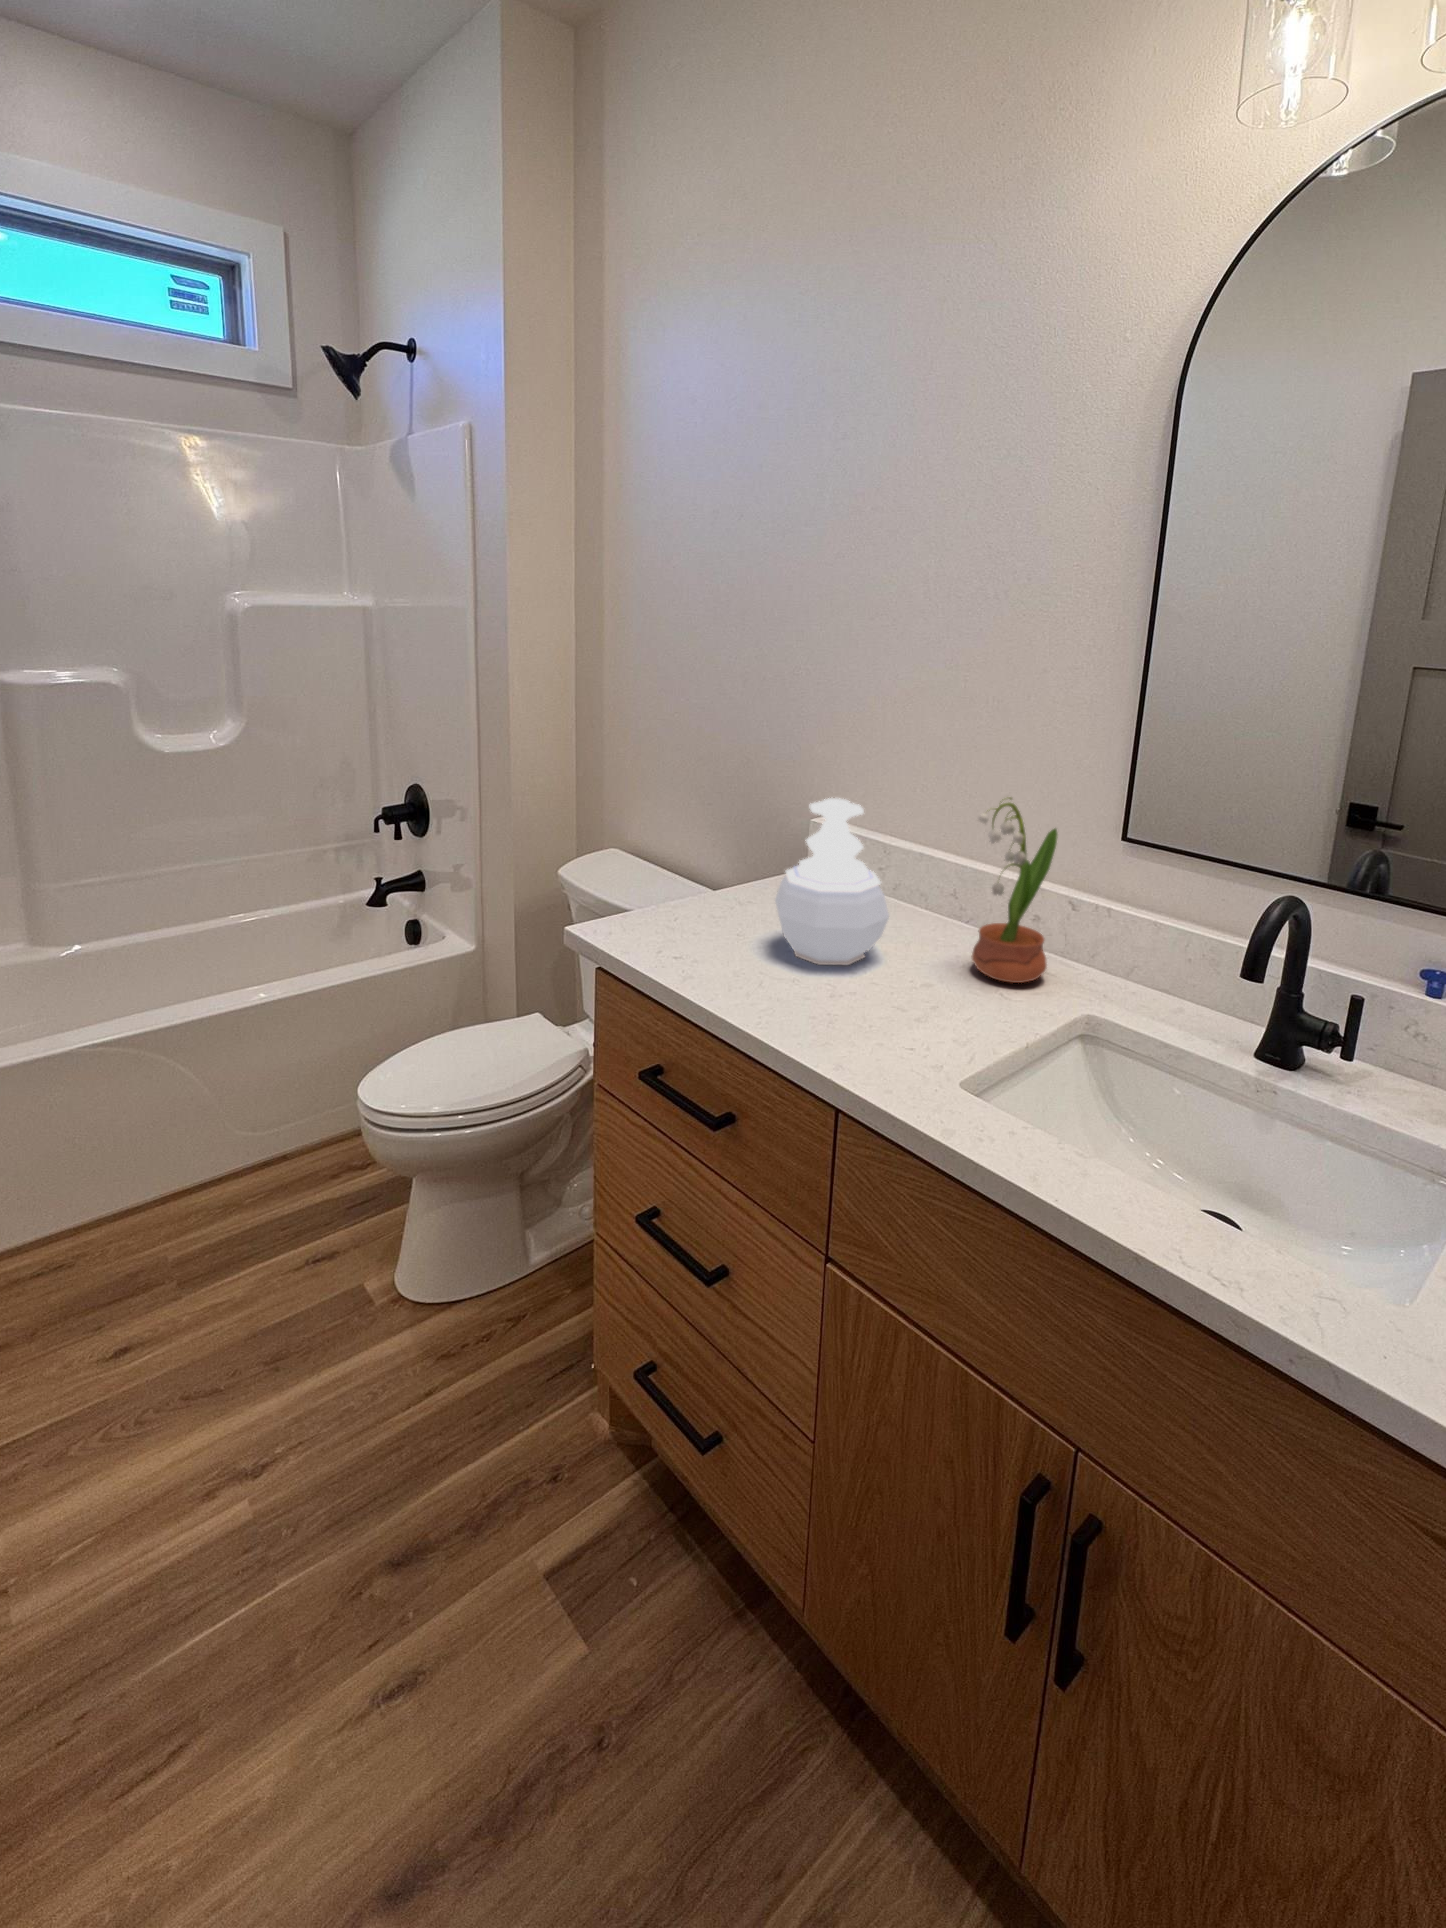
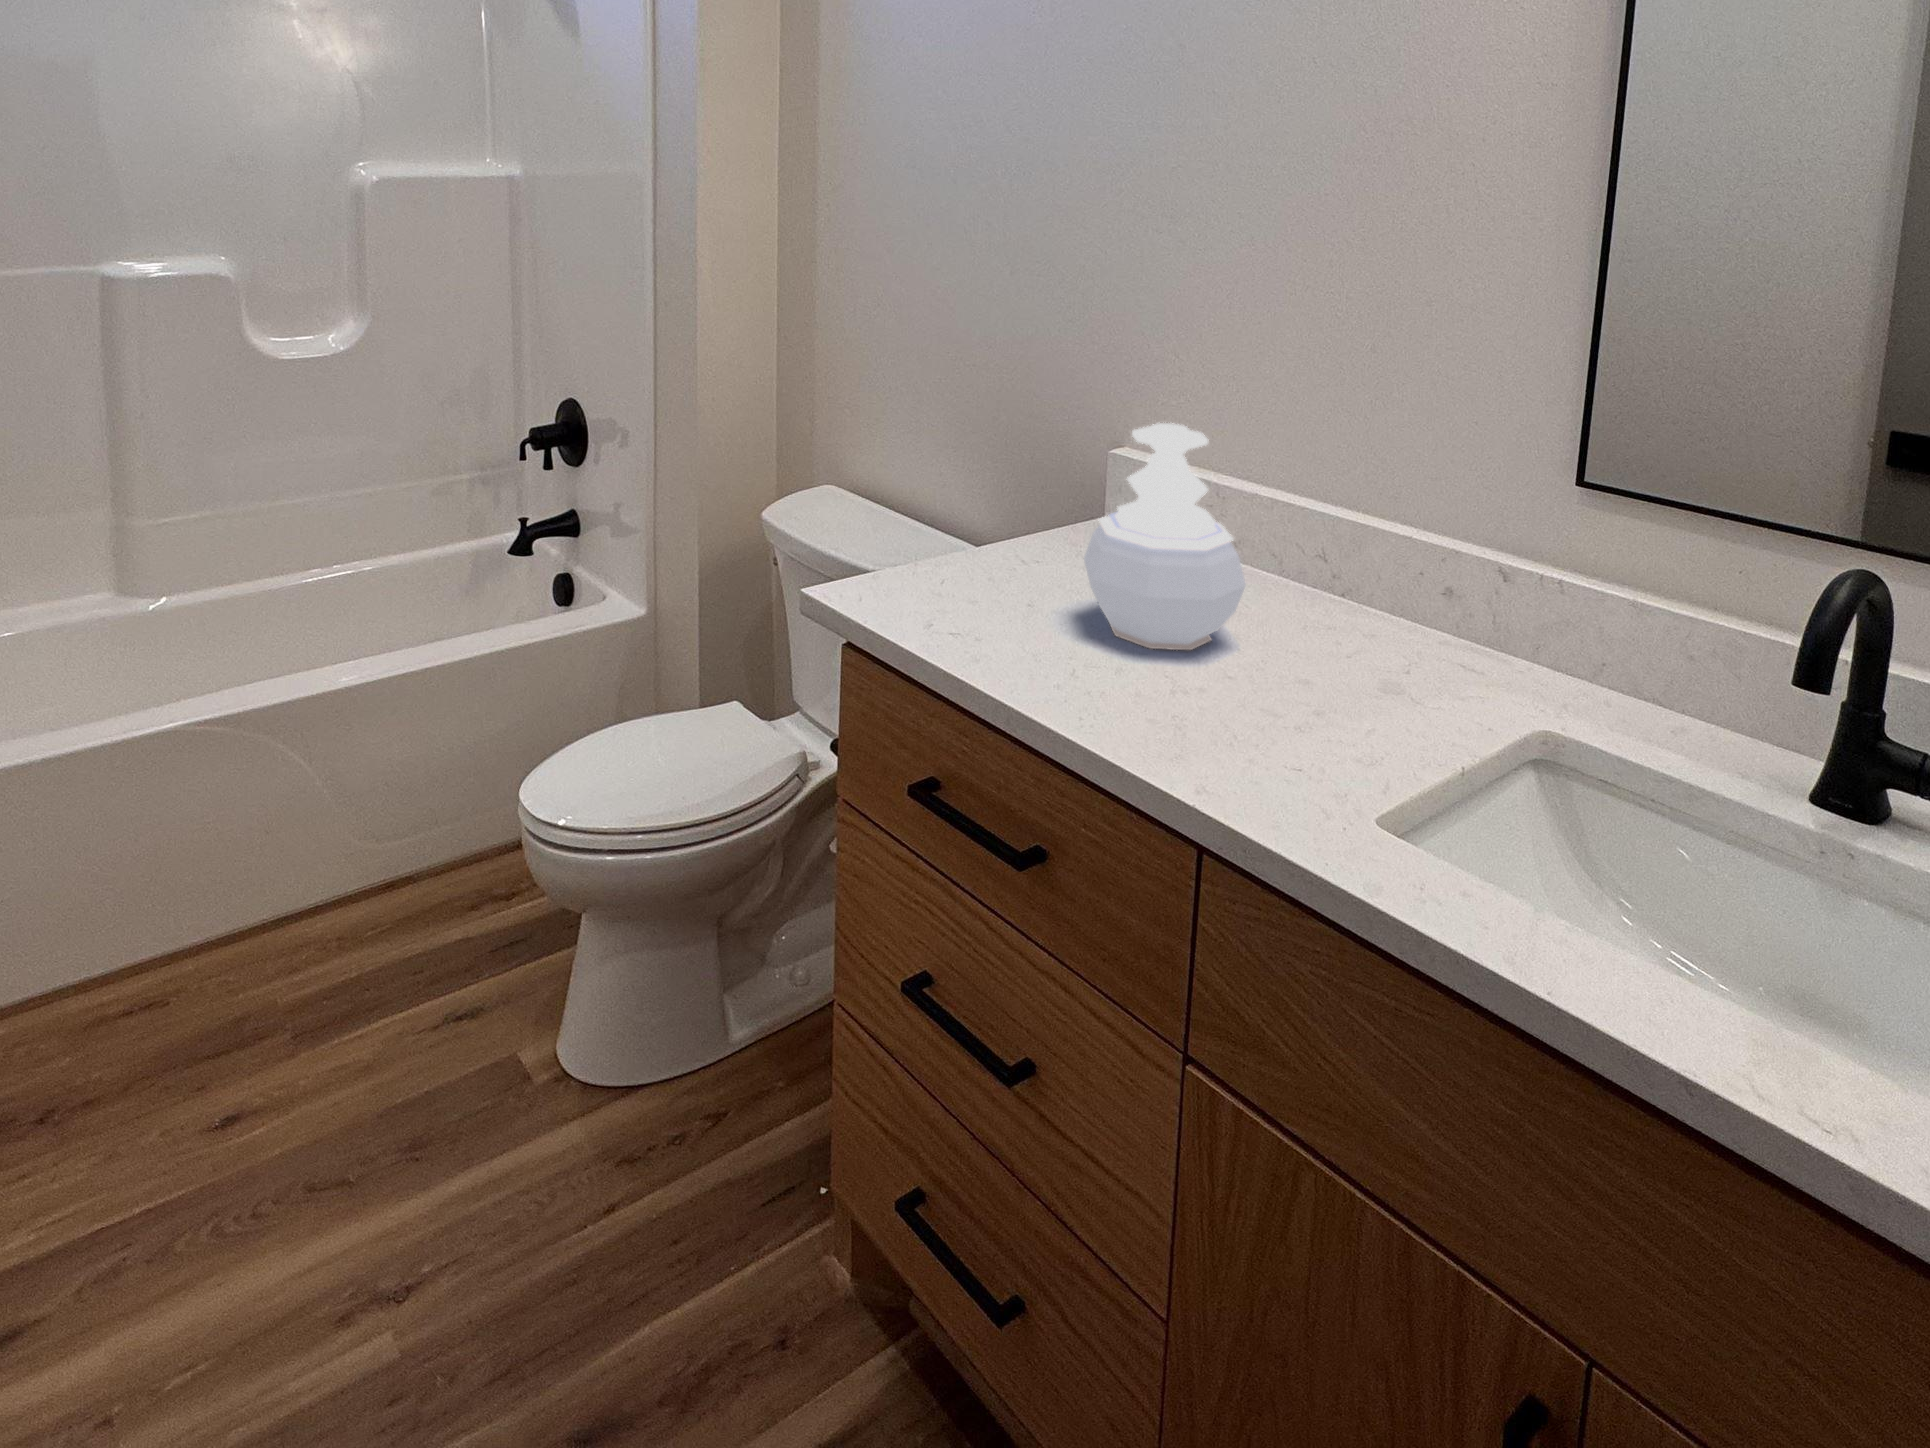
potted flower: present [972,798,1058,983] -> none [1365,424,1488,684]

